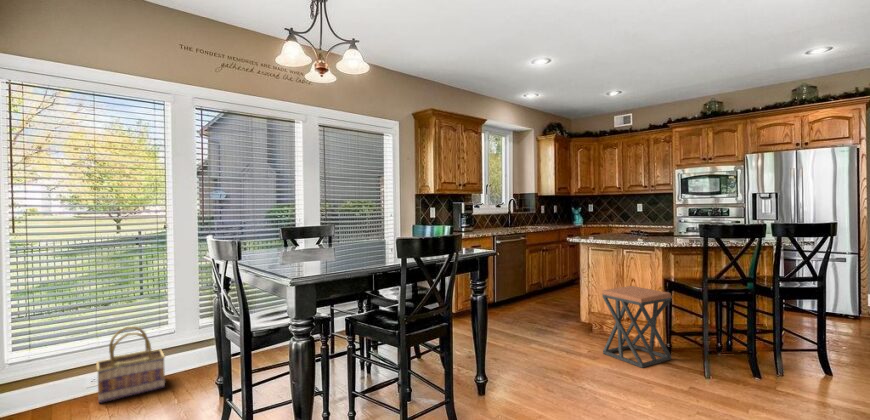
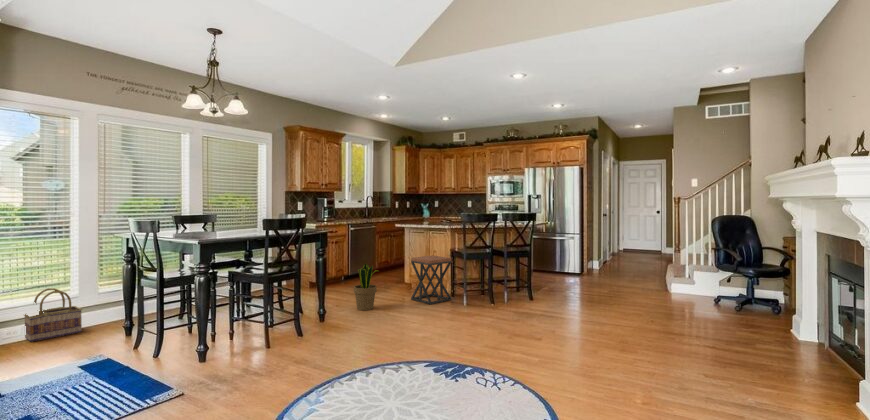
potted plant: none [521,300,561,373] -> present [354,264,379,310]

